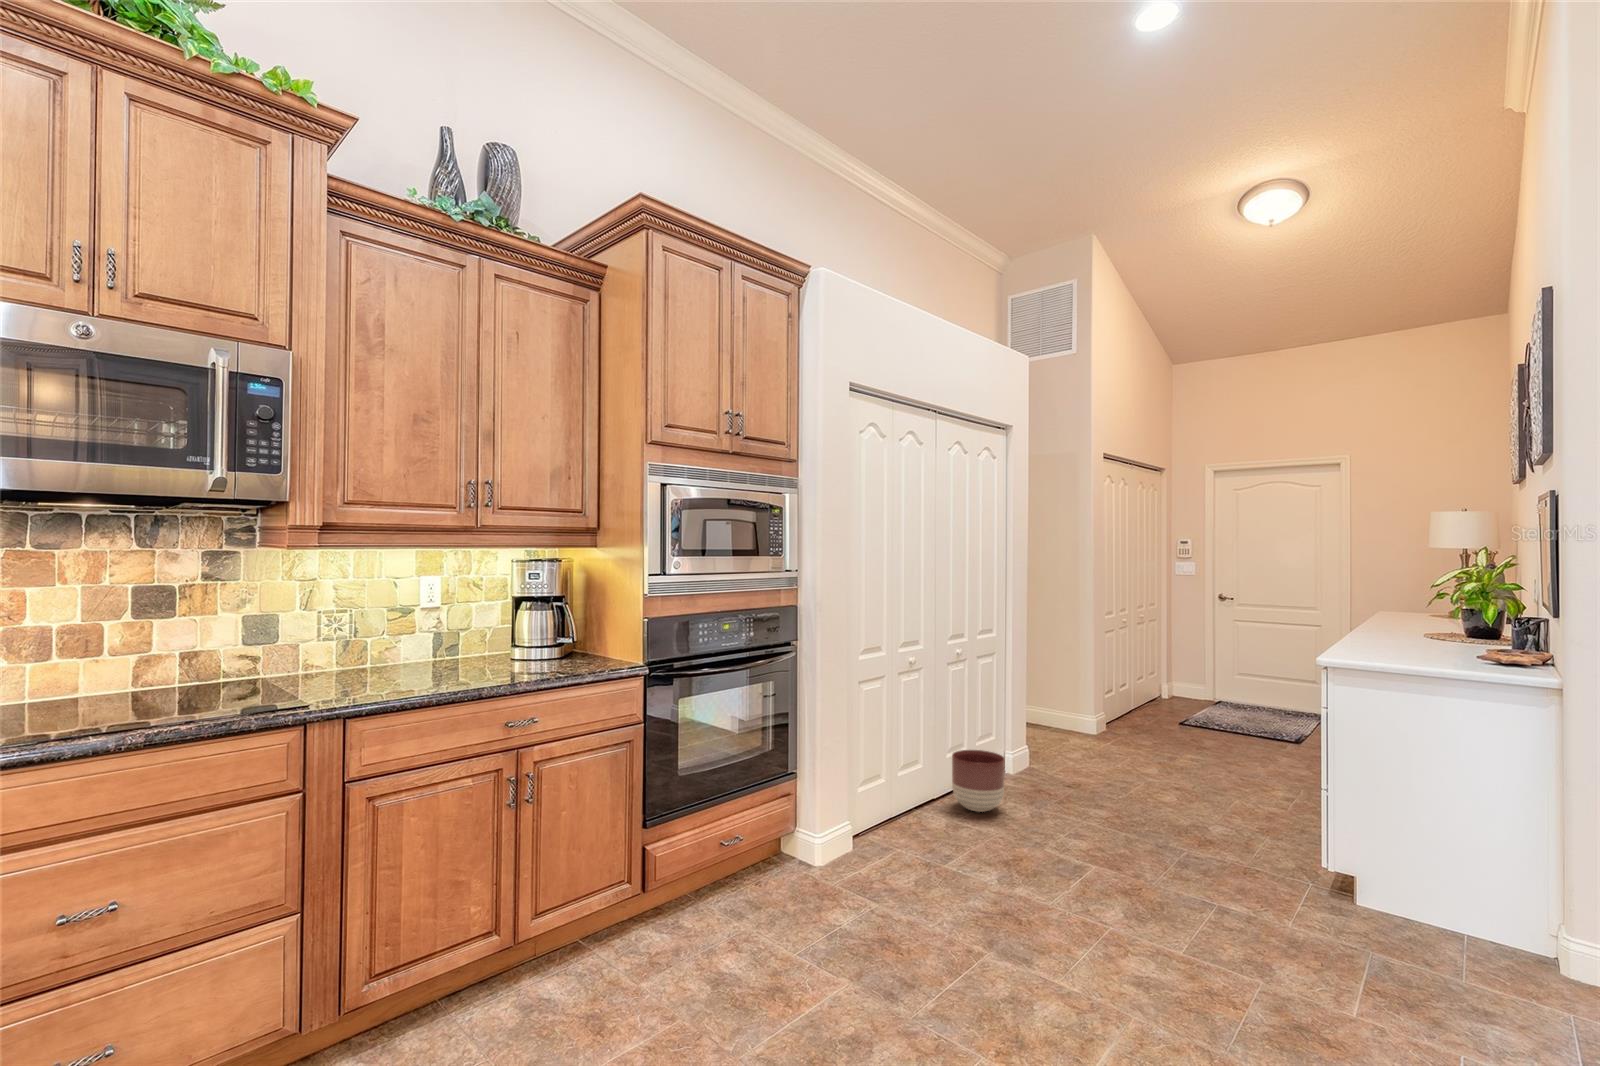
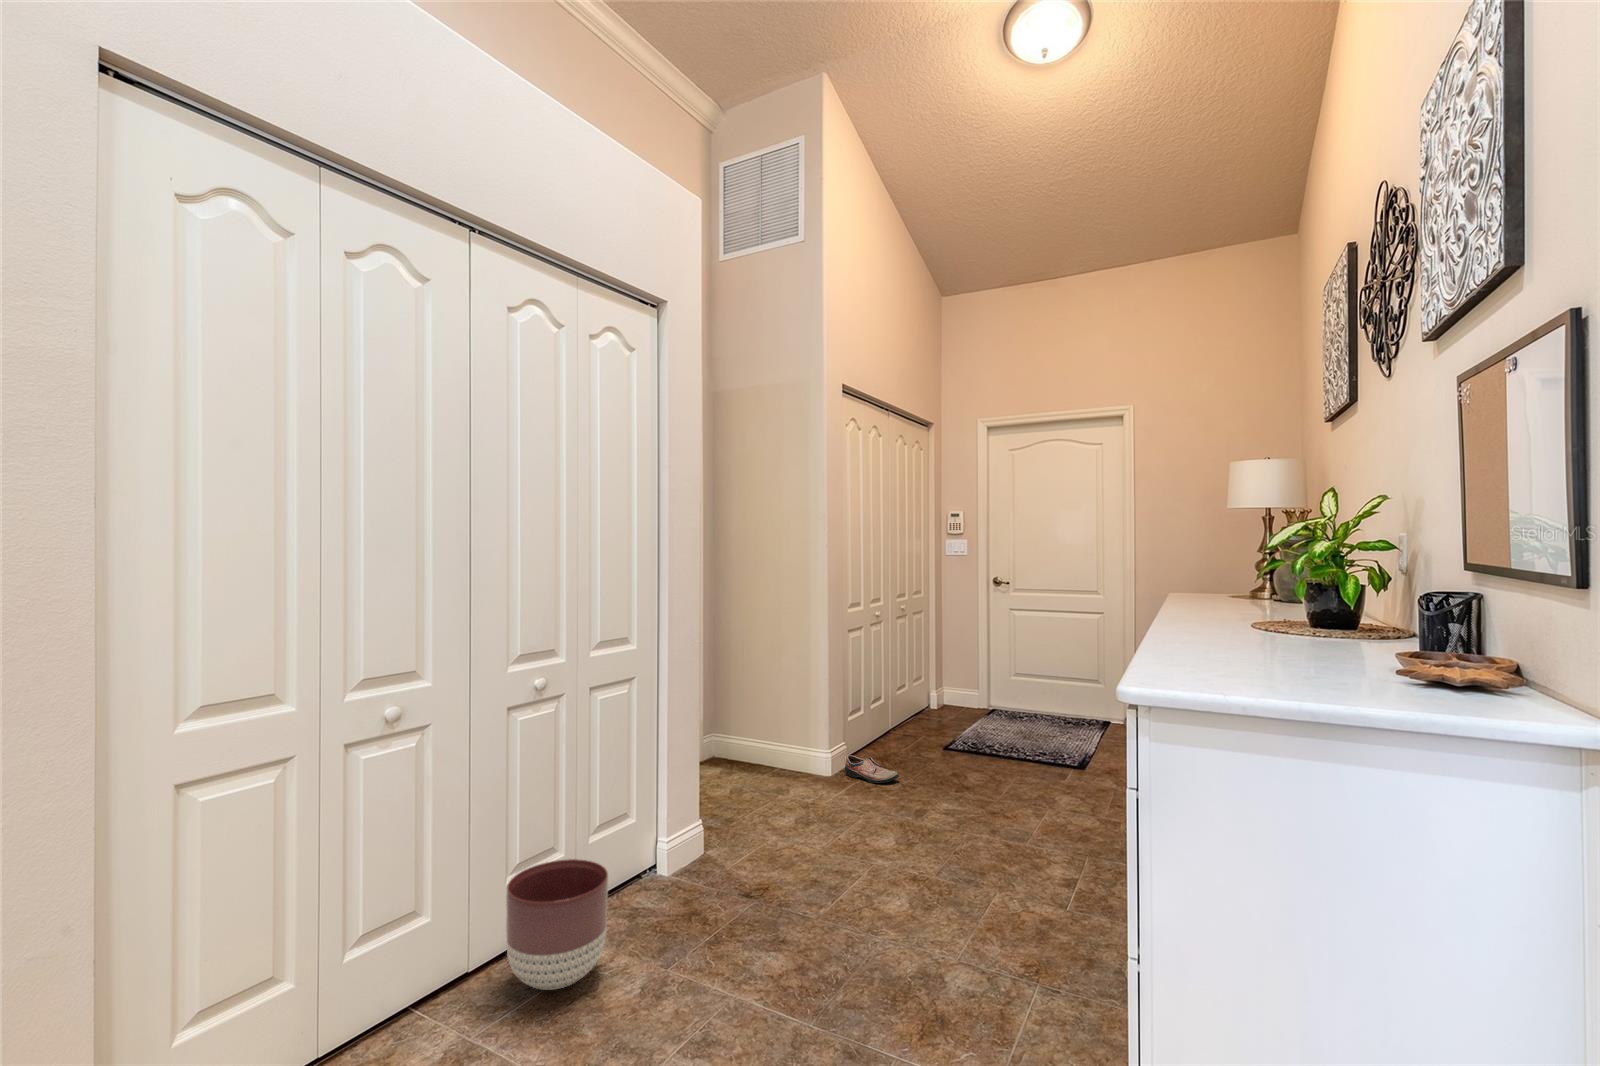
shoe: none [1105,722,1148,742] -> present [845,755,899,783]

